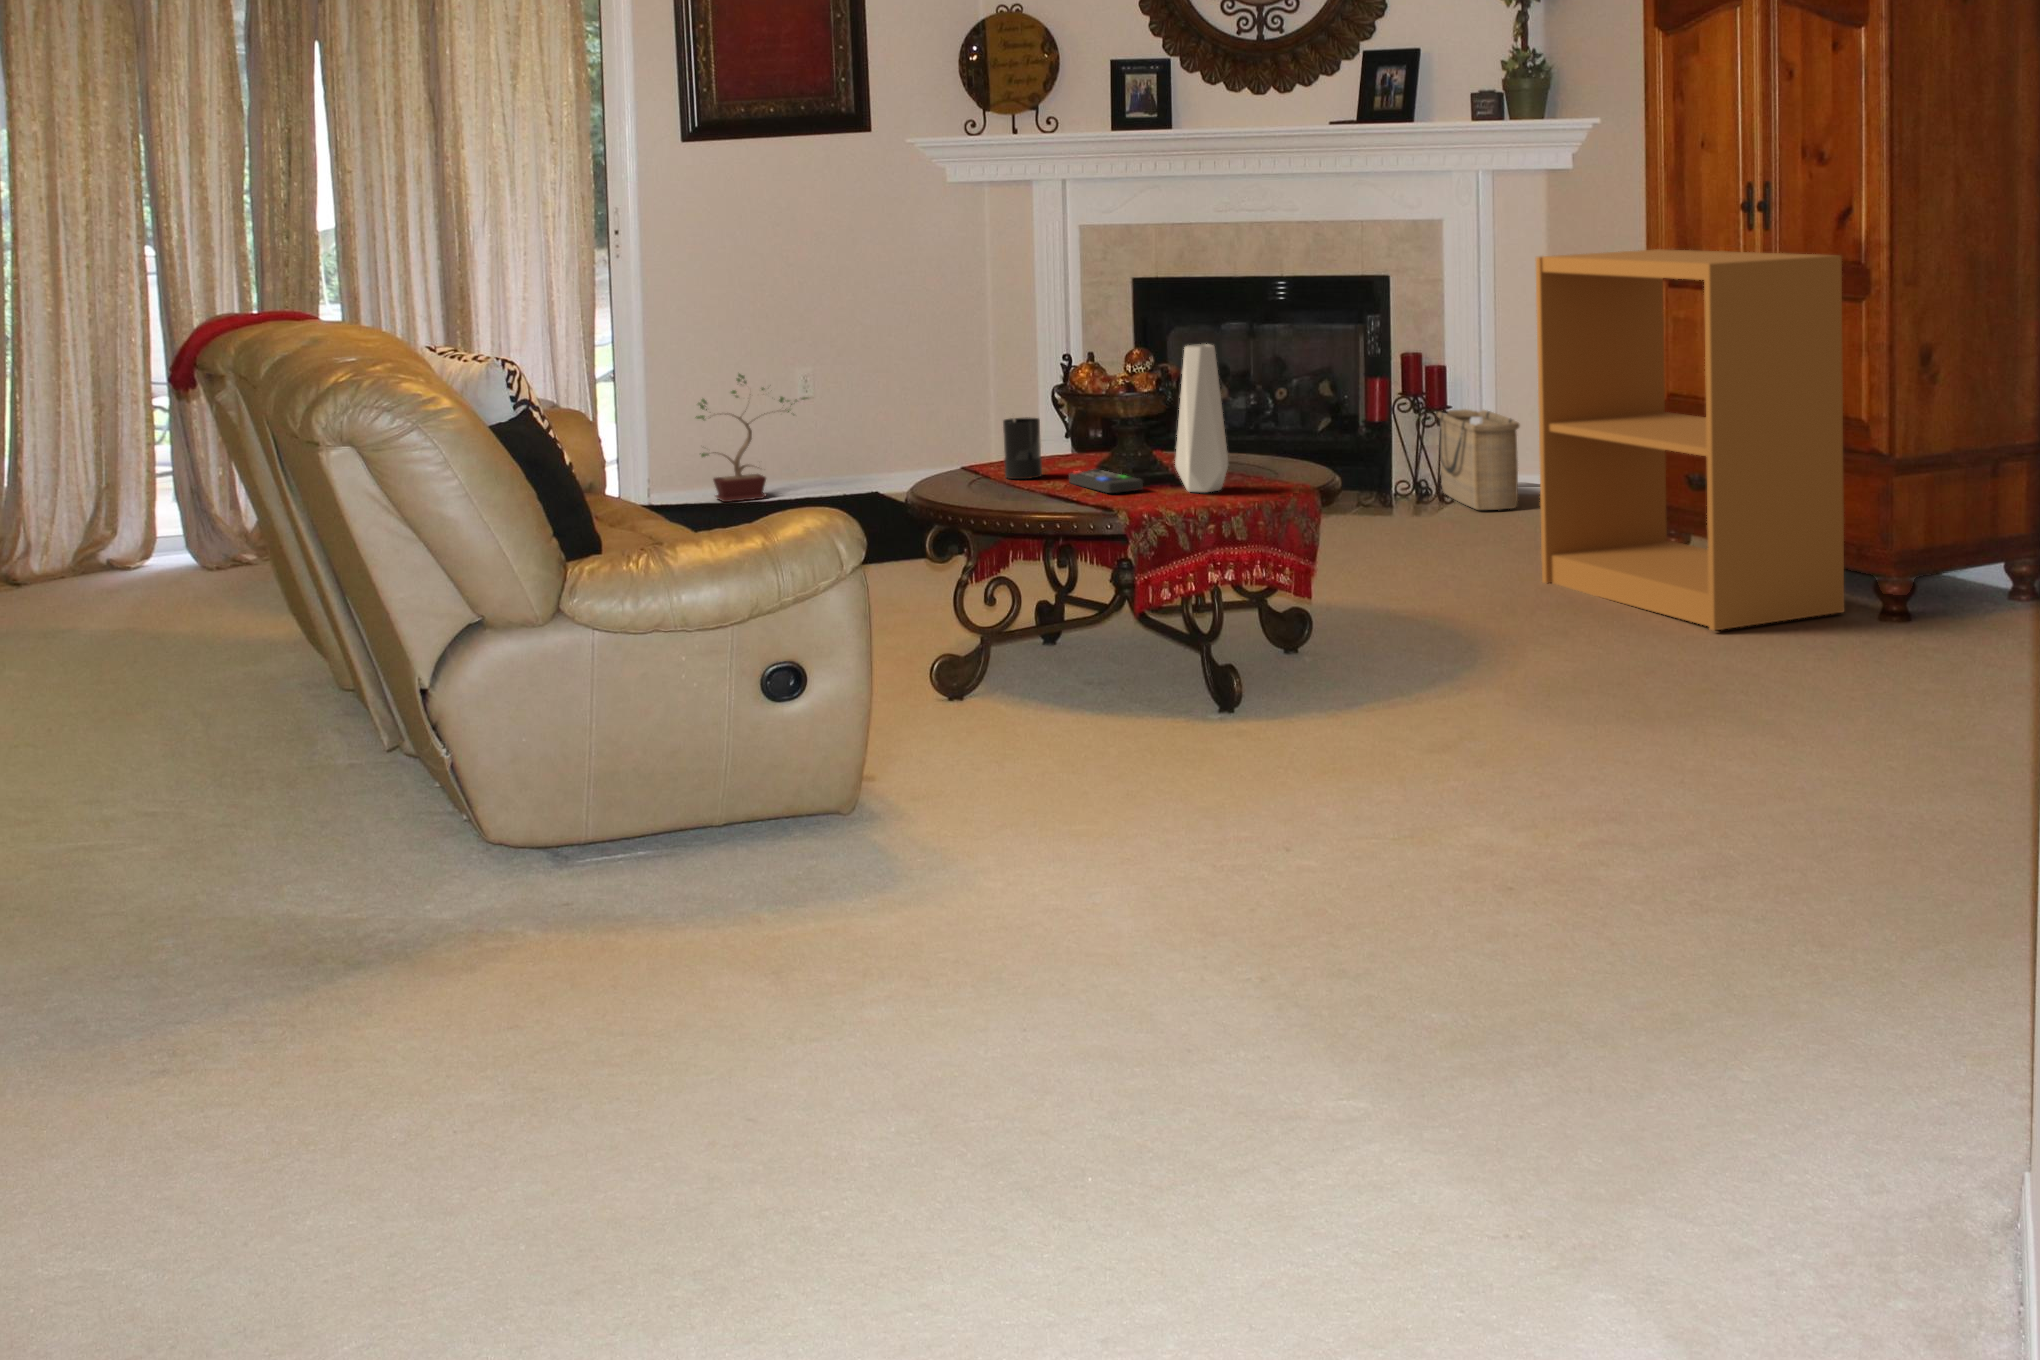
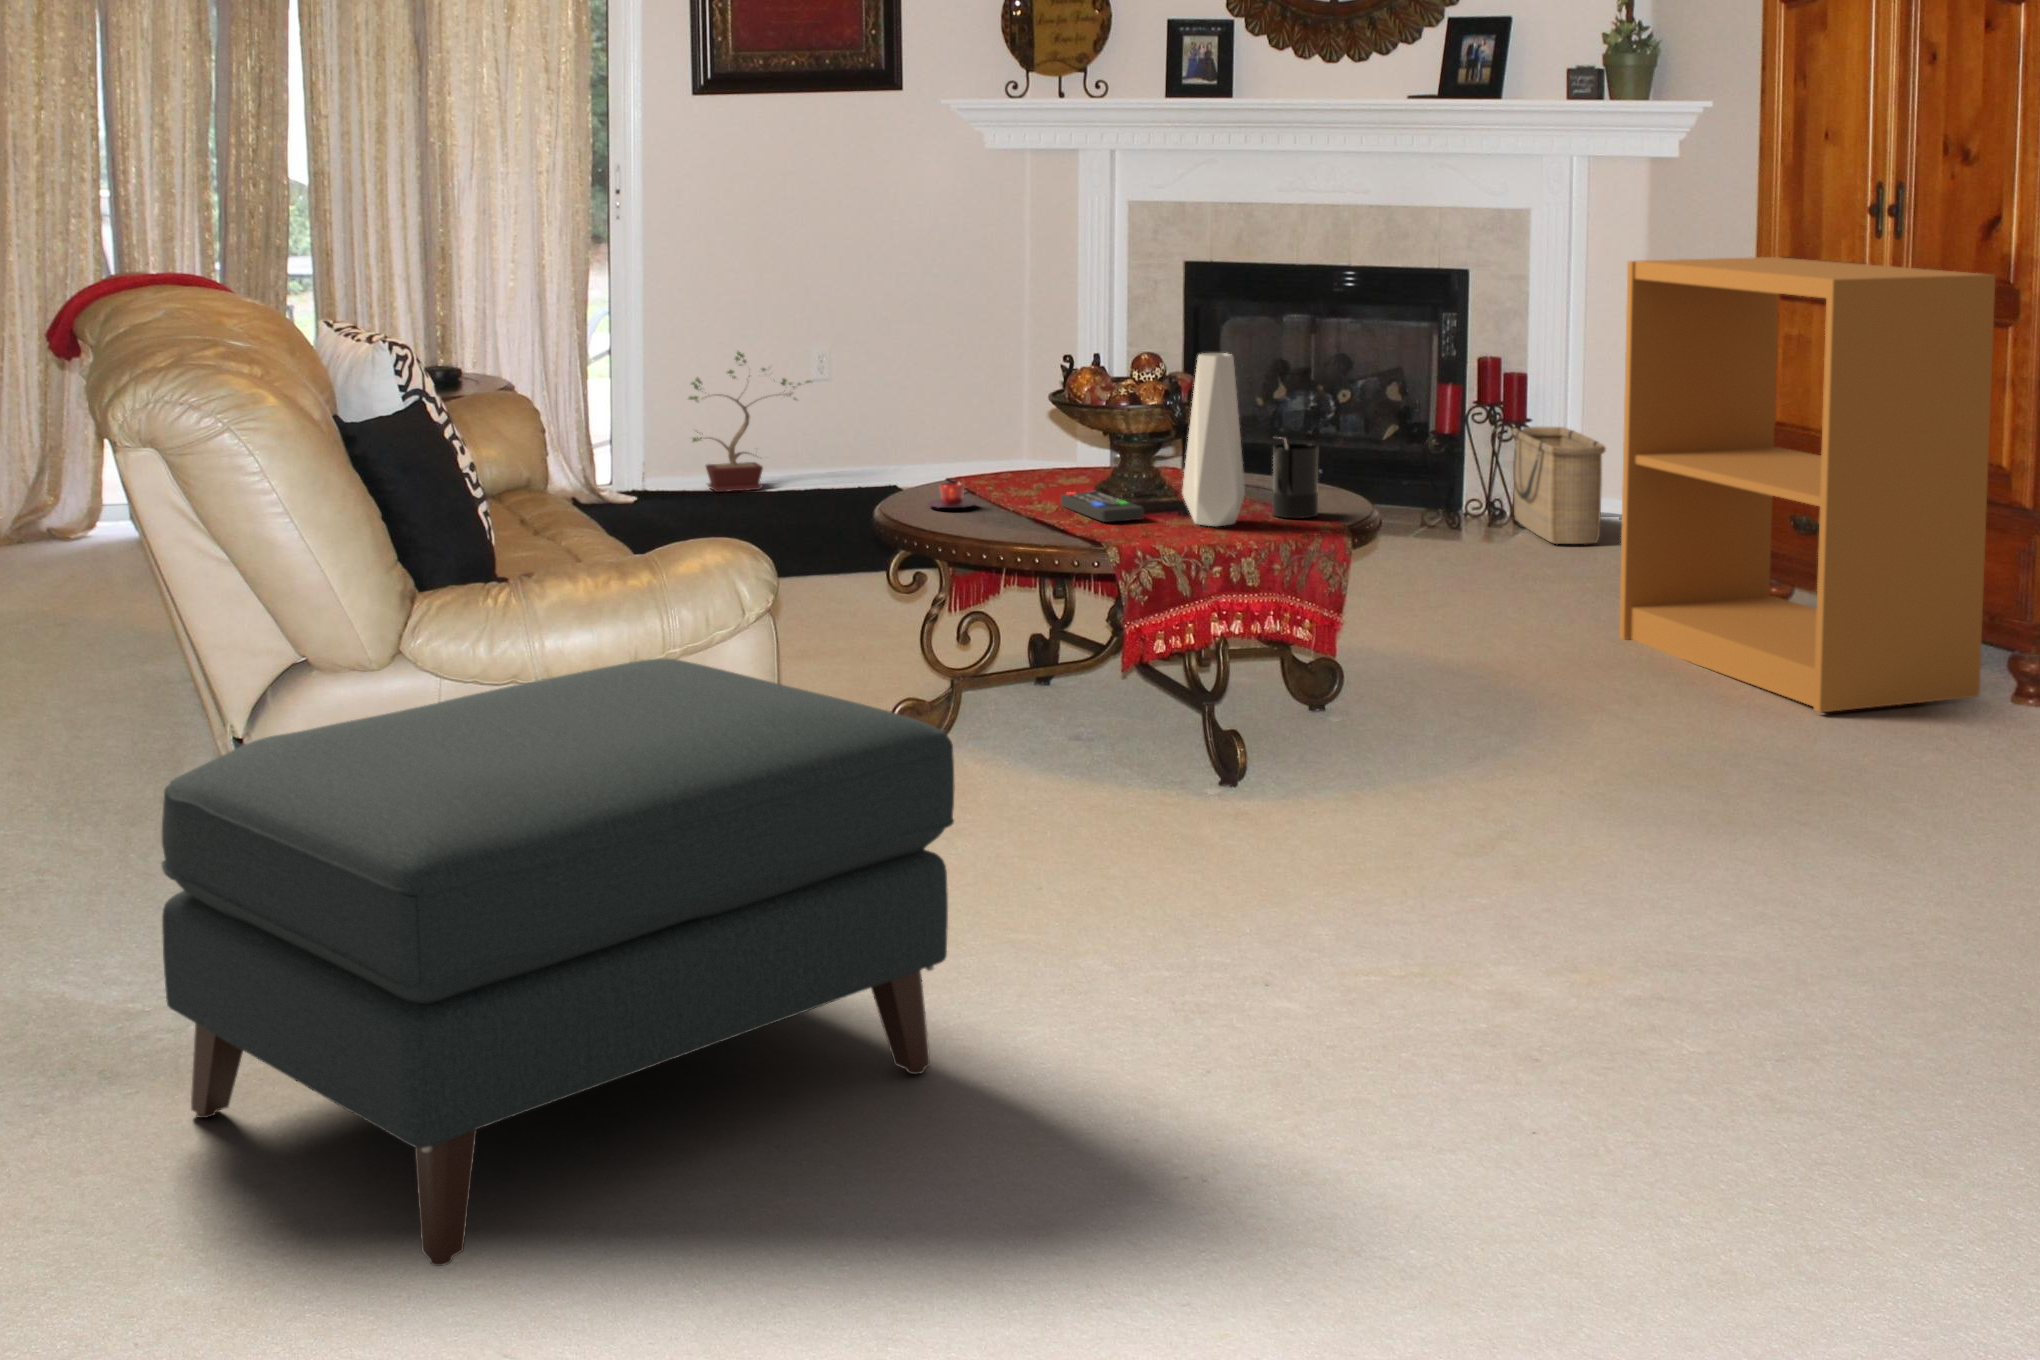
candle: present [1003,417,1042,479] -> present [1273,437,1318,518]
teacup: none [954,467,997,489] -> present [928,482,976,508]
ottoman: none [380,610,1032,1085] -> present [162,658,954,1266]

